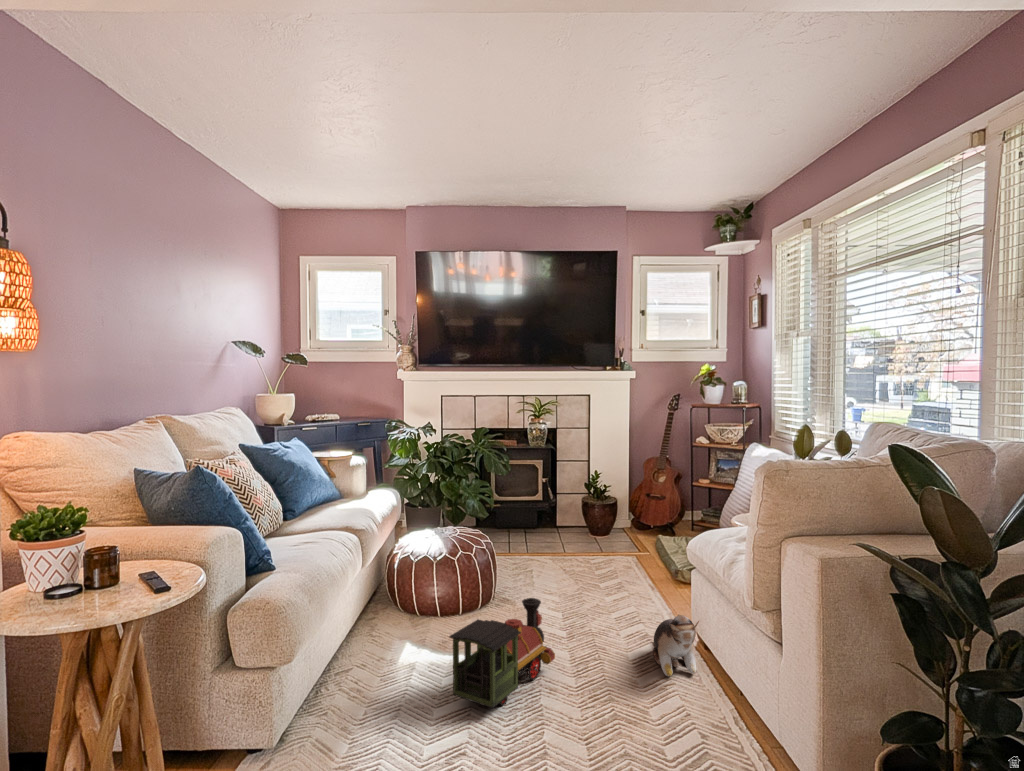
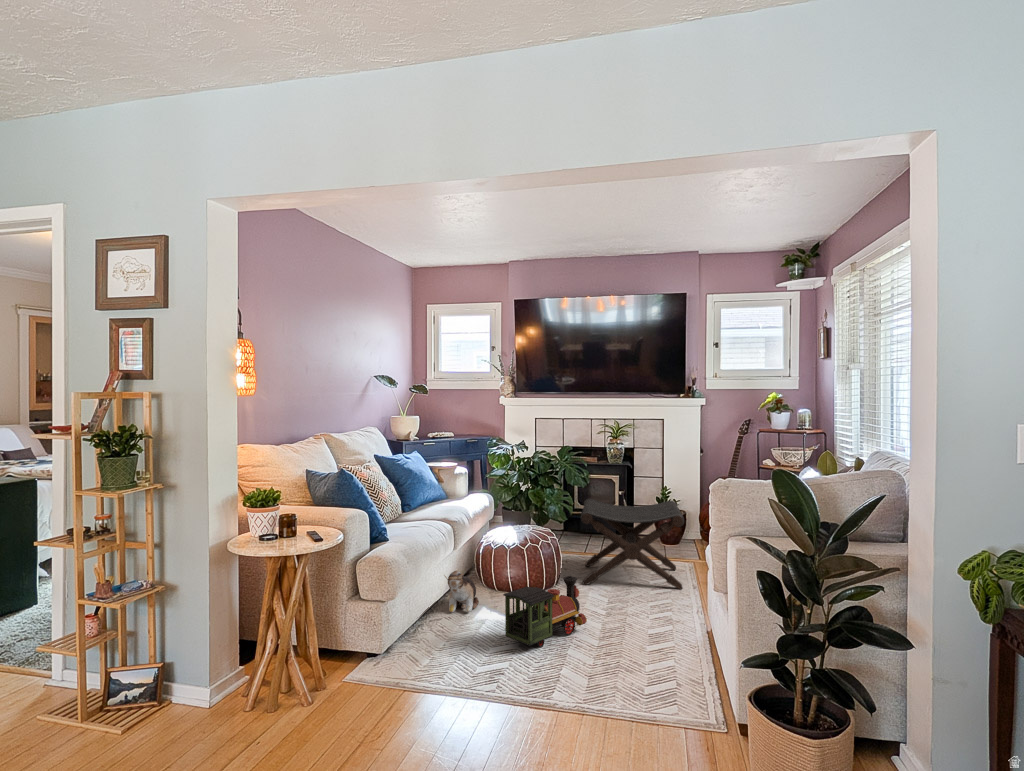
footstool: none [514,488,645,599] -> present [581,499,684,589]
plush toy: present [653,615,699,676] -> present [445,571,479,613]

